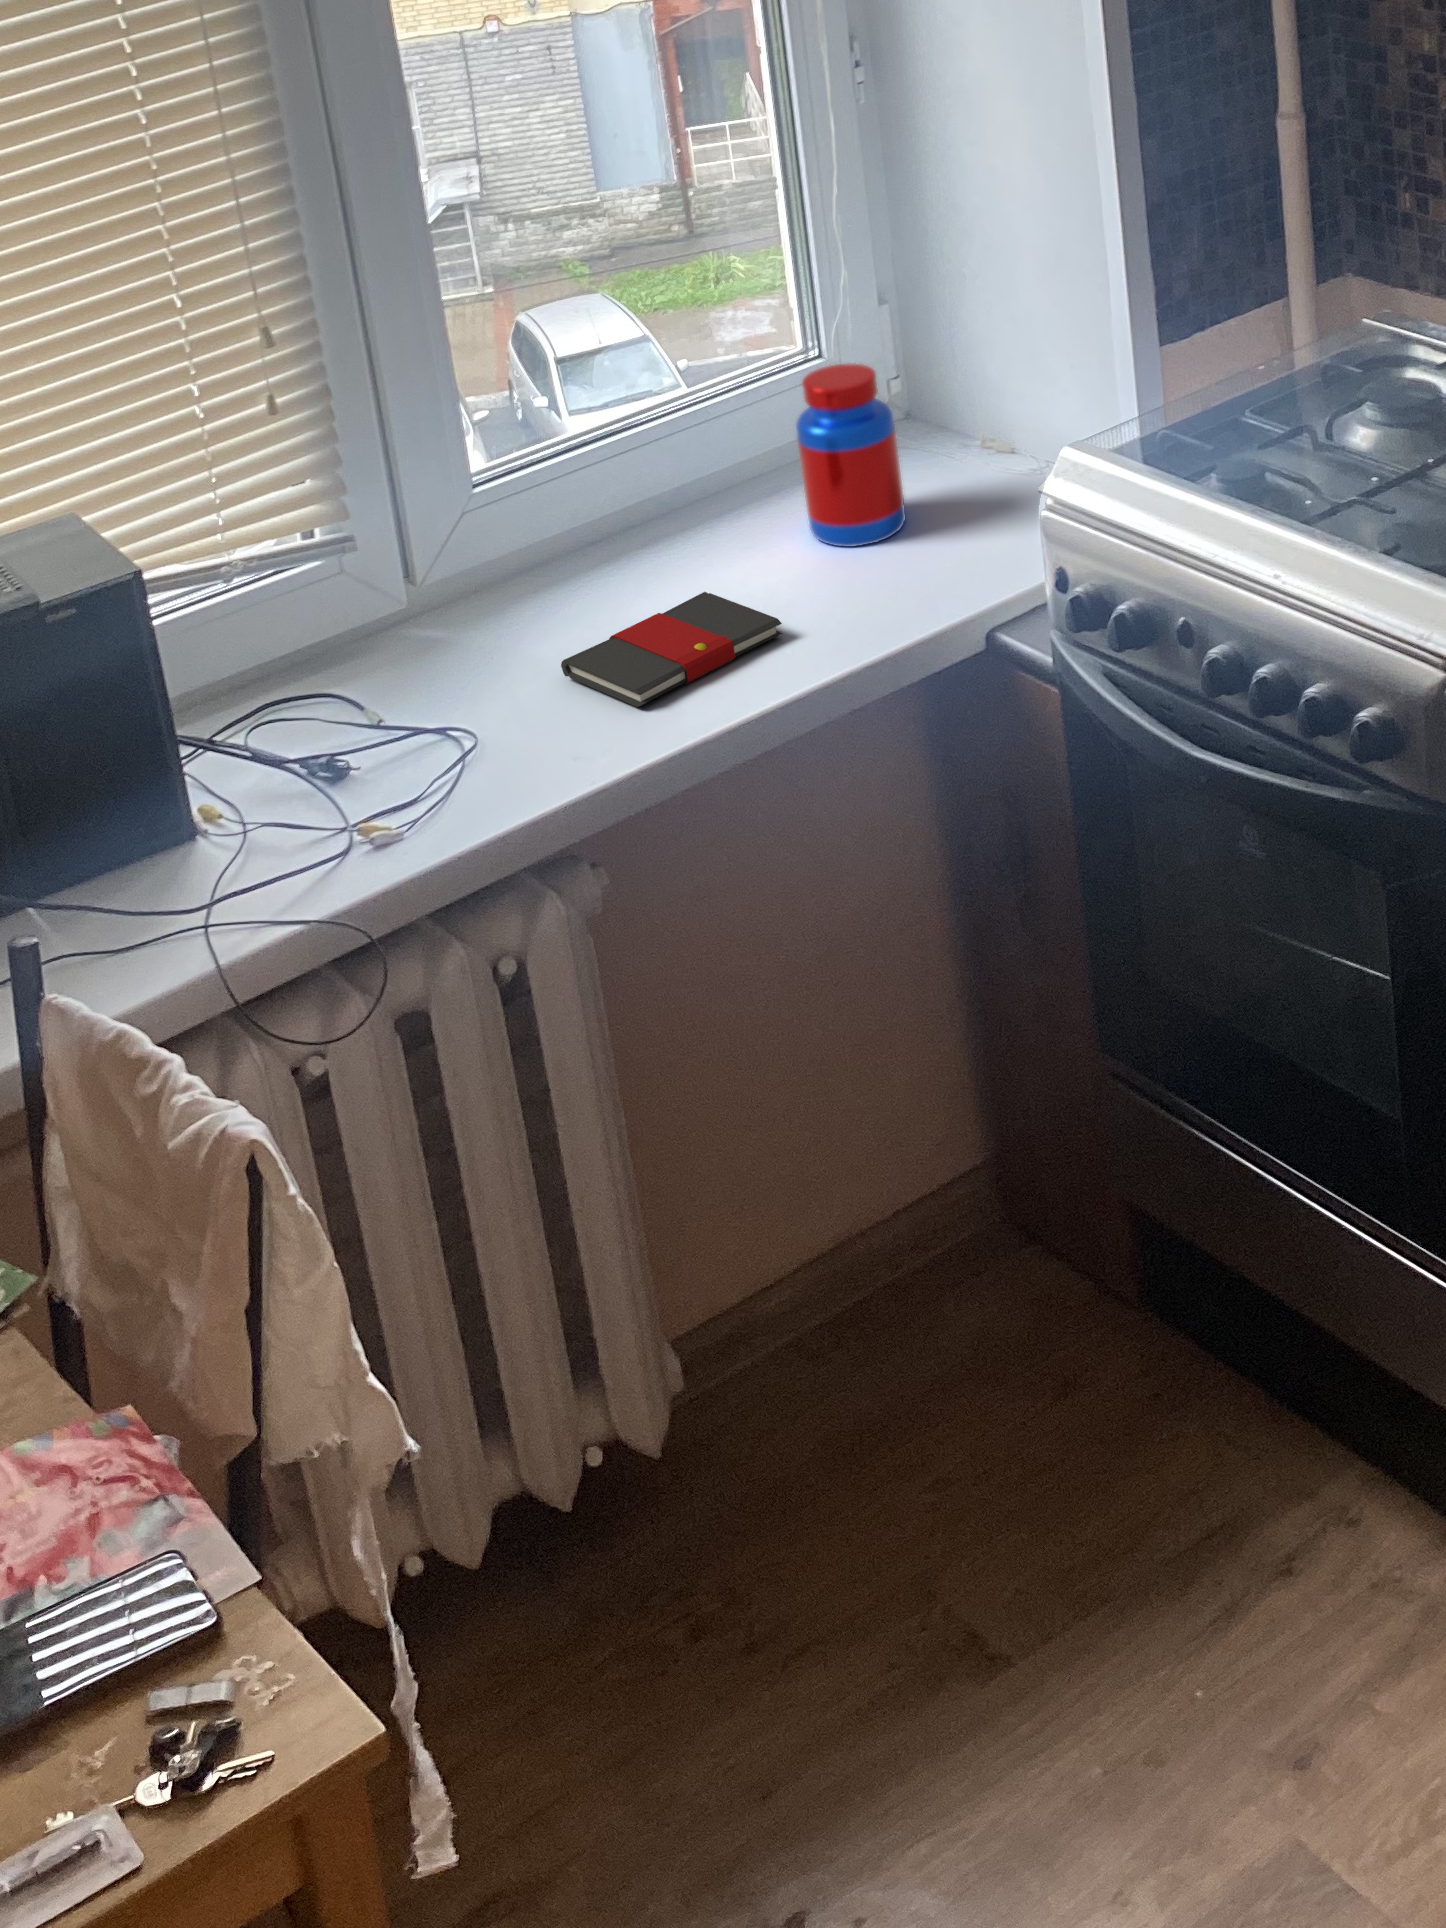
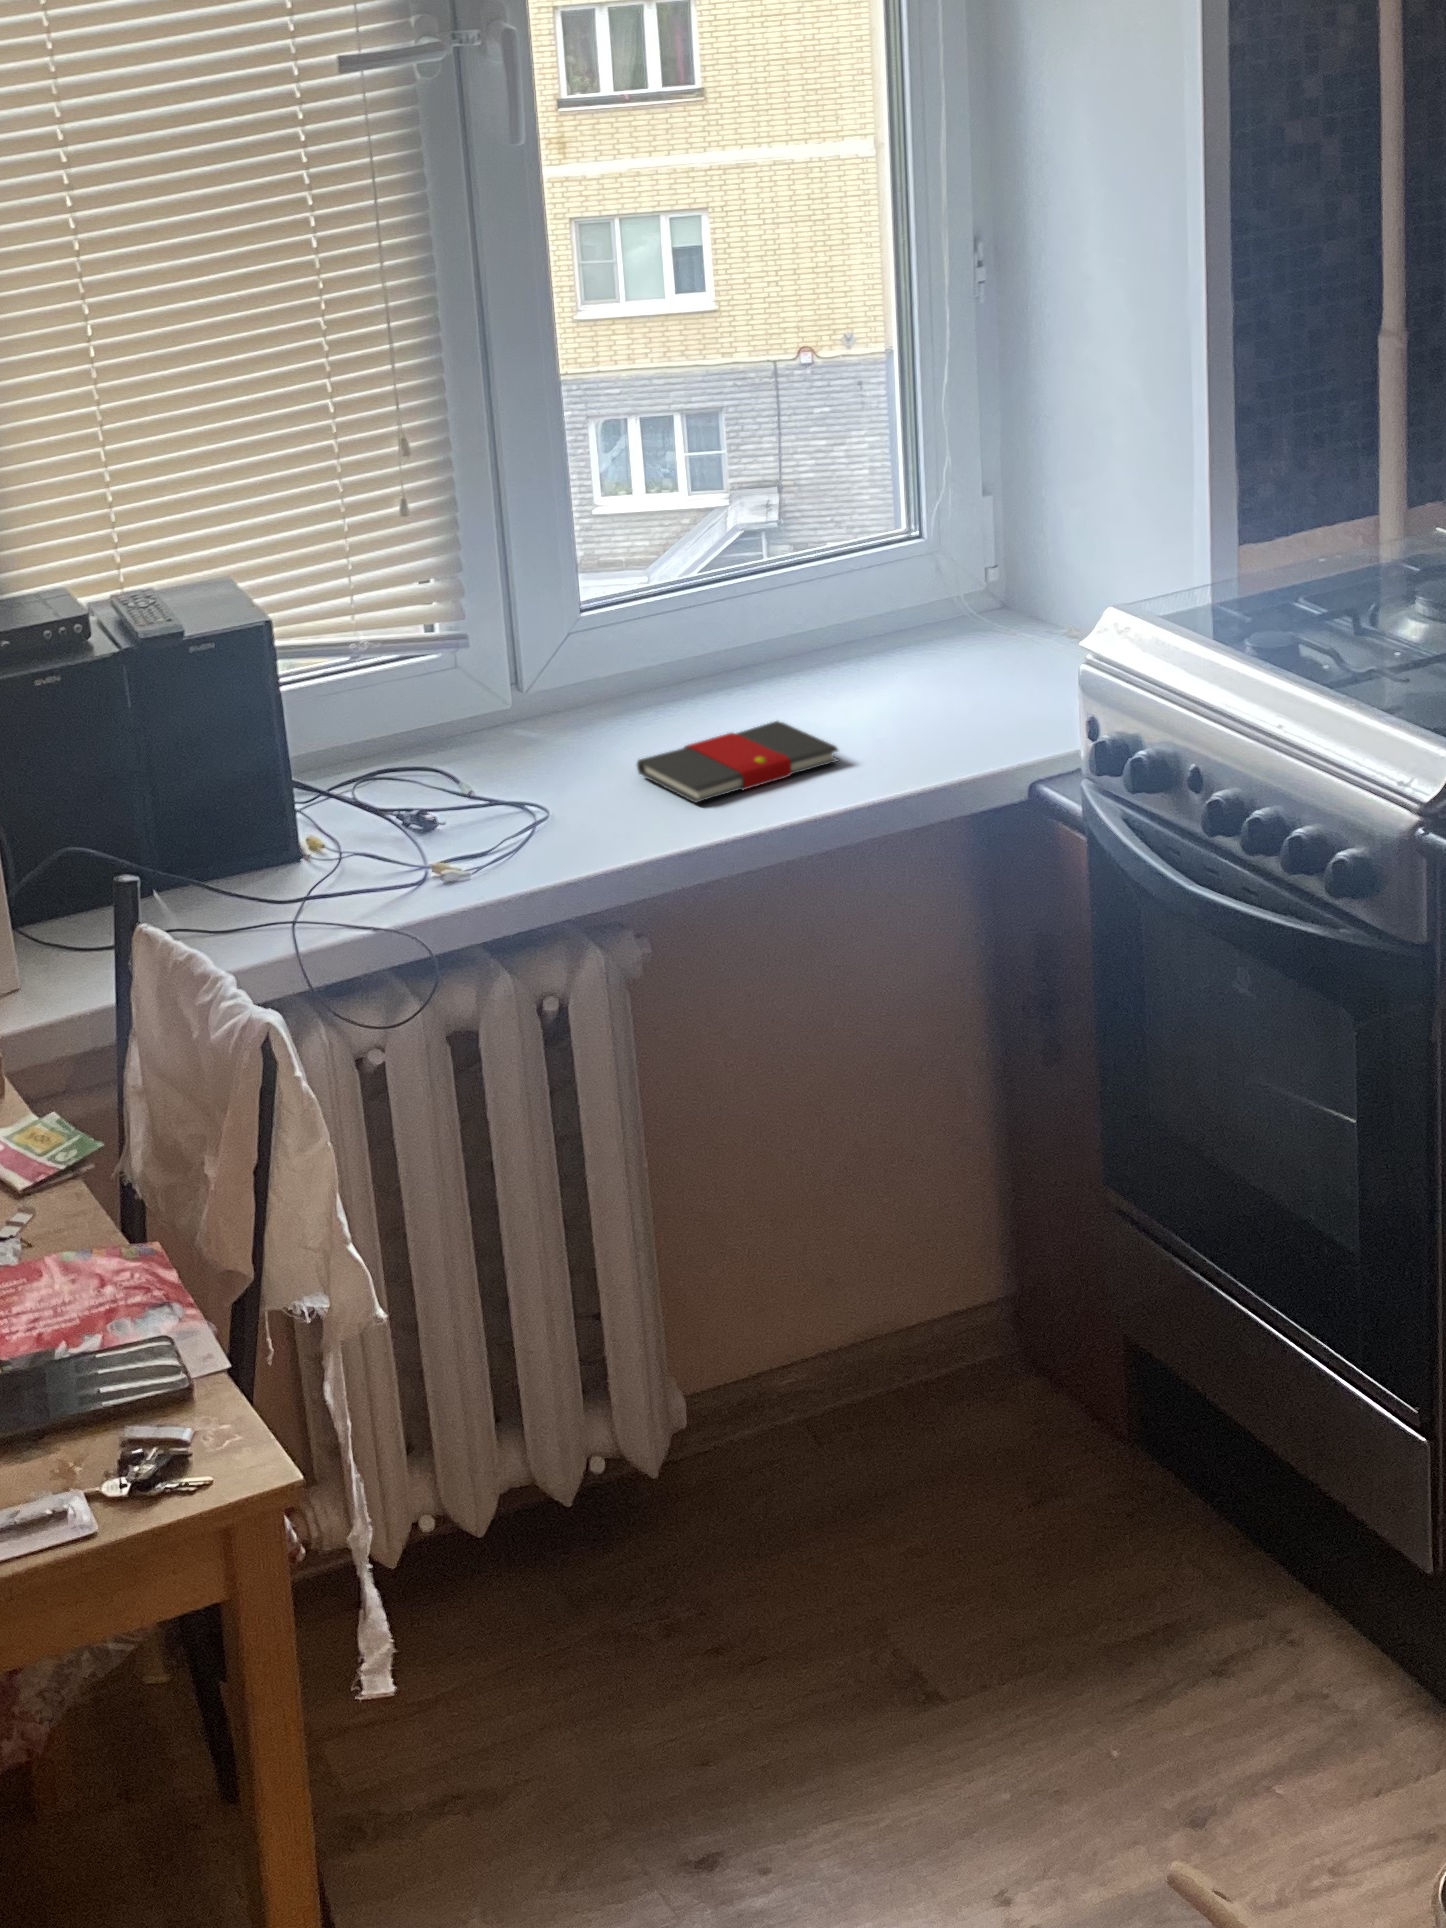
jar: present [796,363,906,547] -> none [883,534,980,702]

